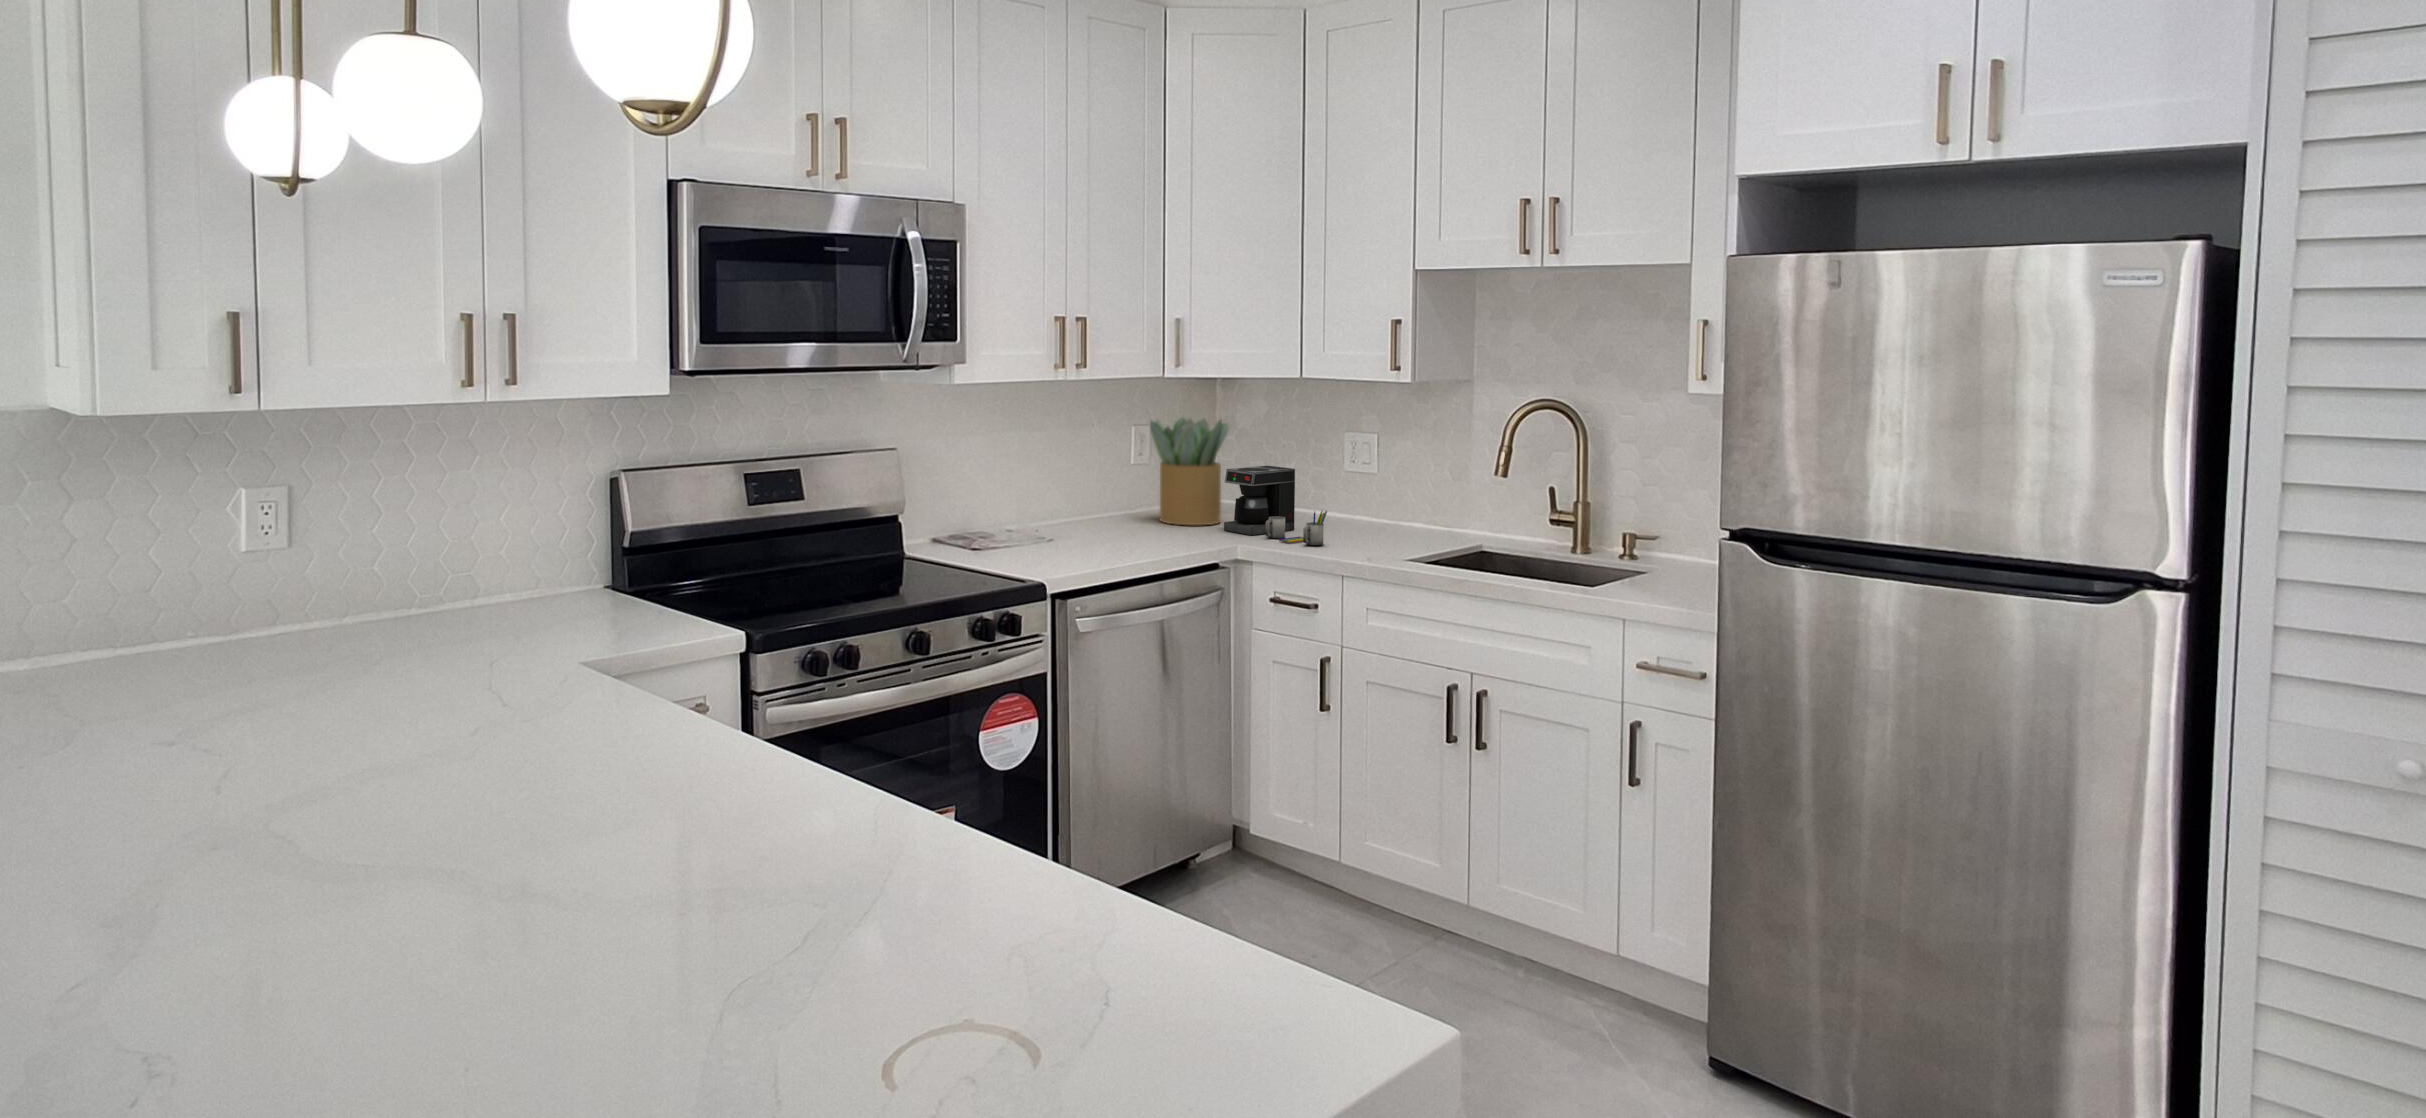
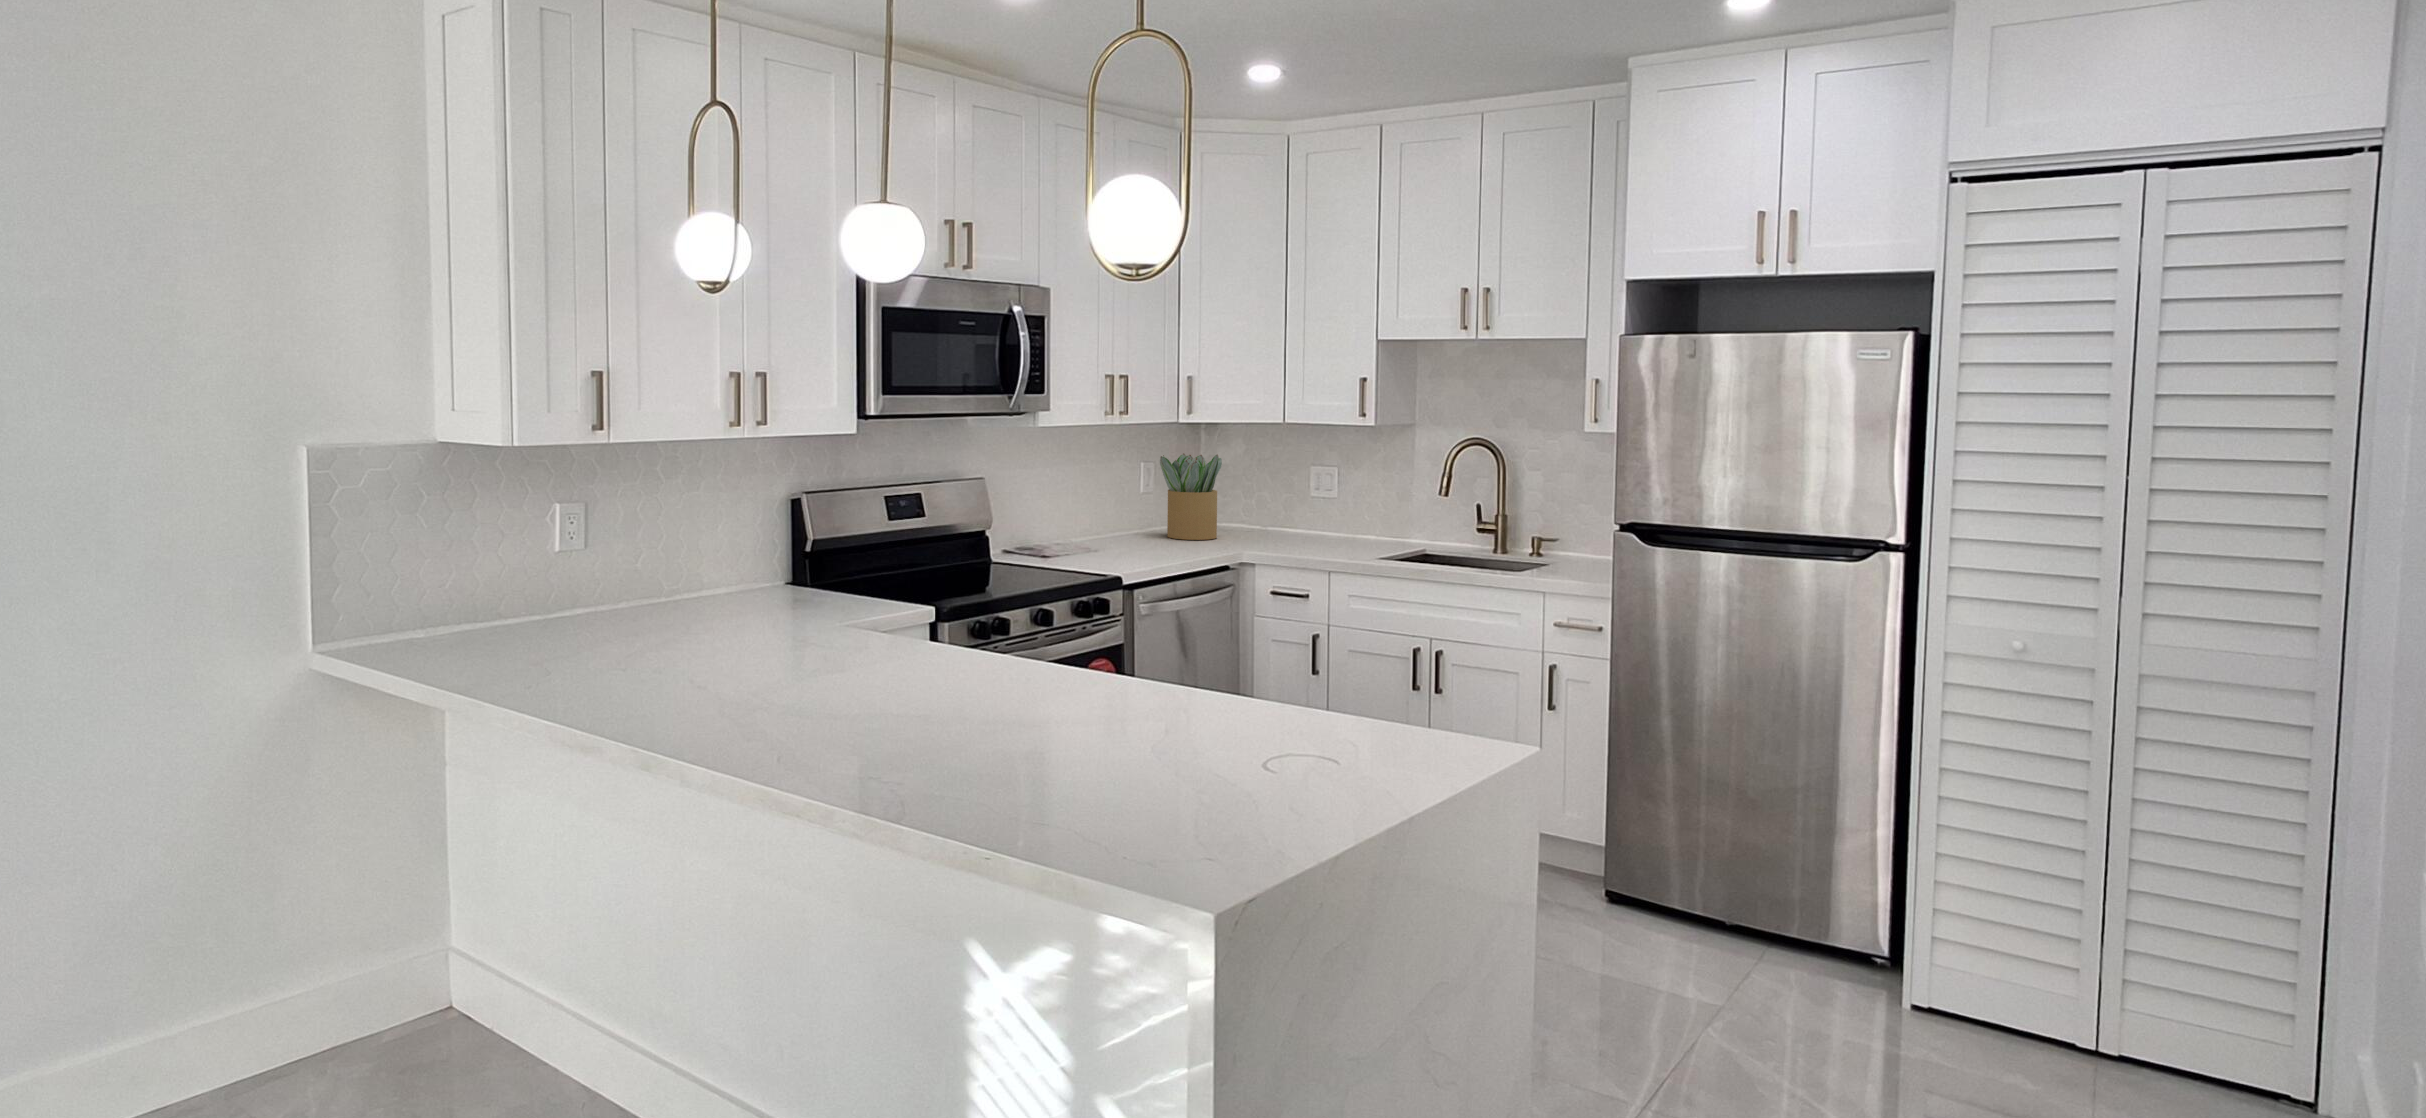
coffee maker: present [1224,466,1327,545] -> none [1224,492,1311,551]

